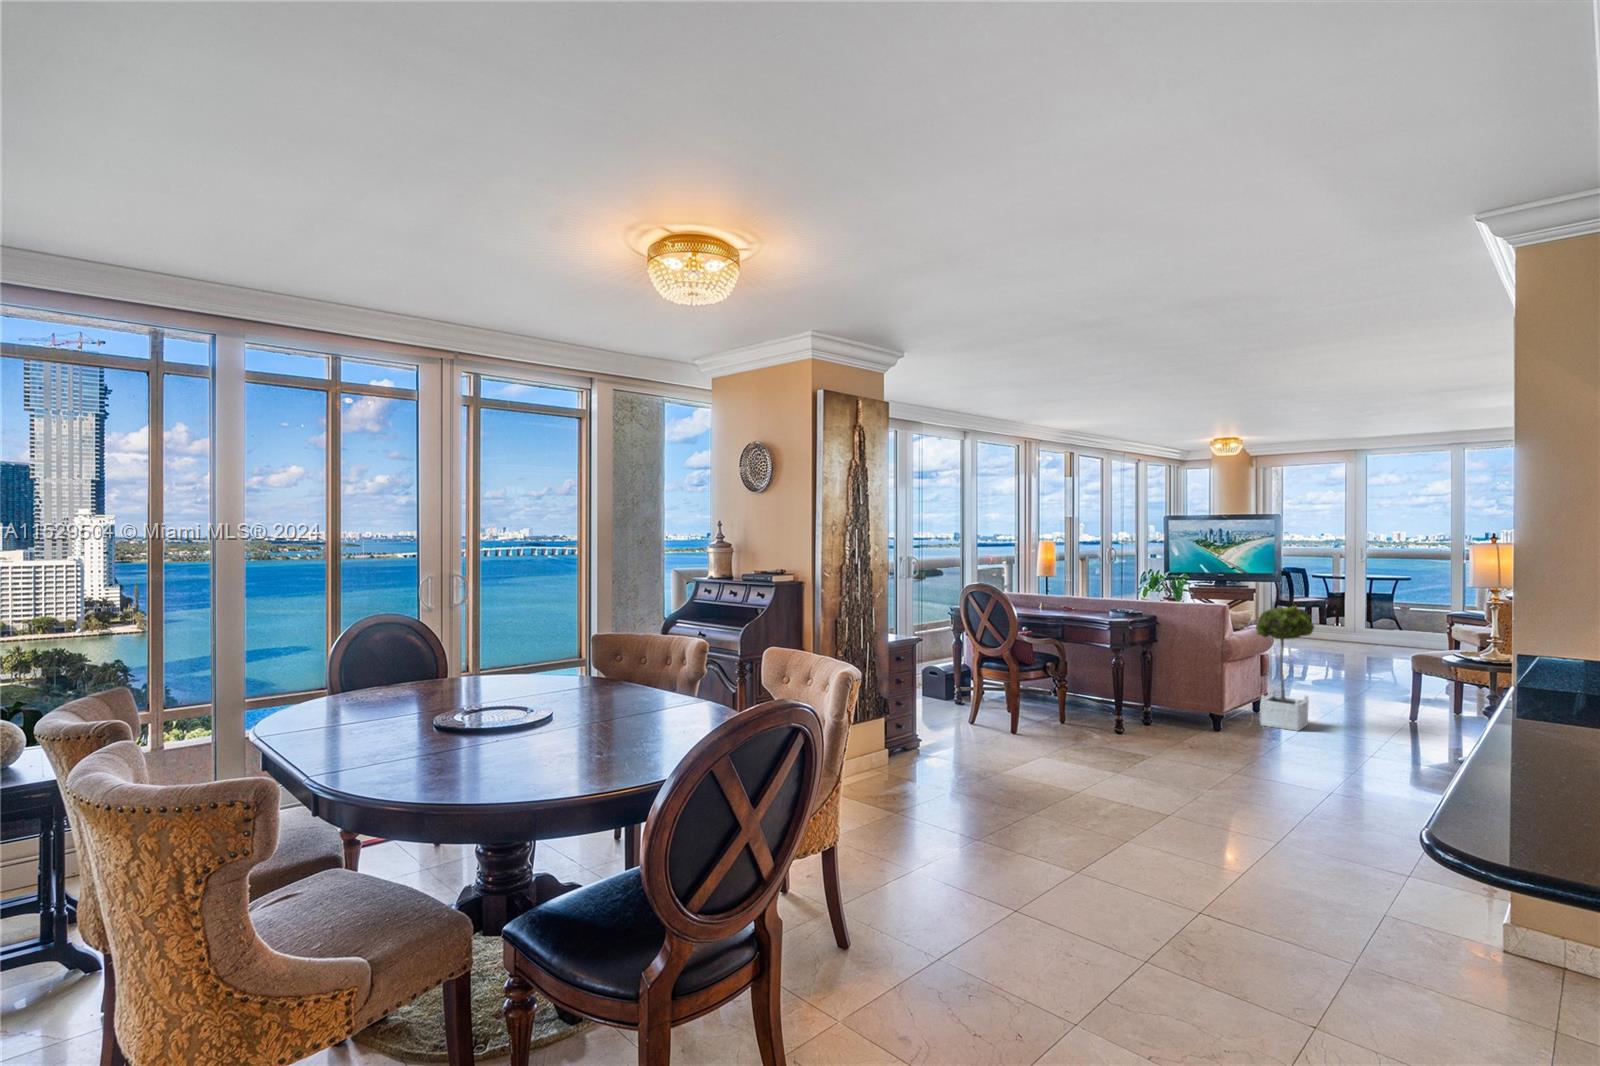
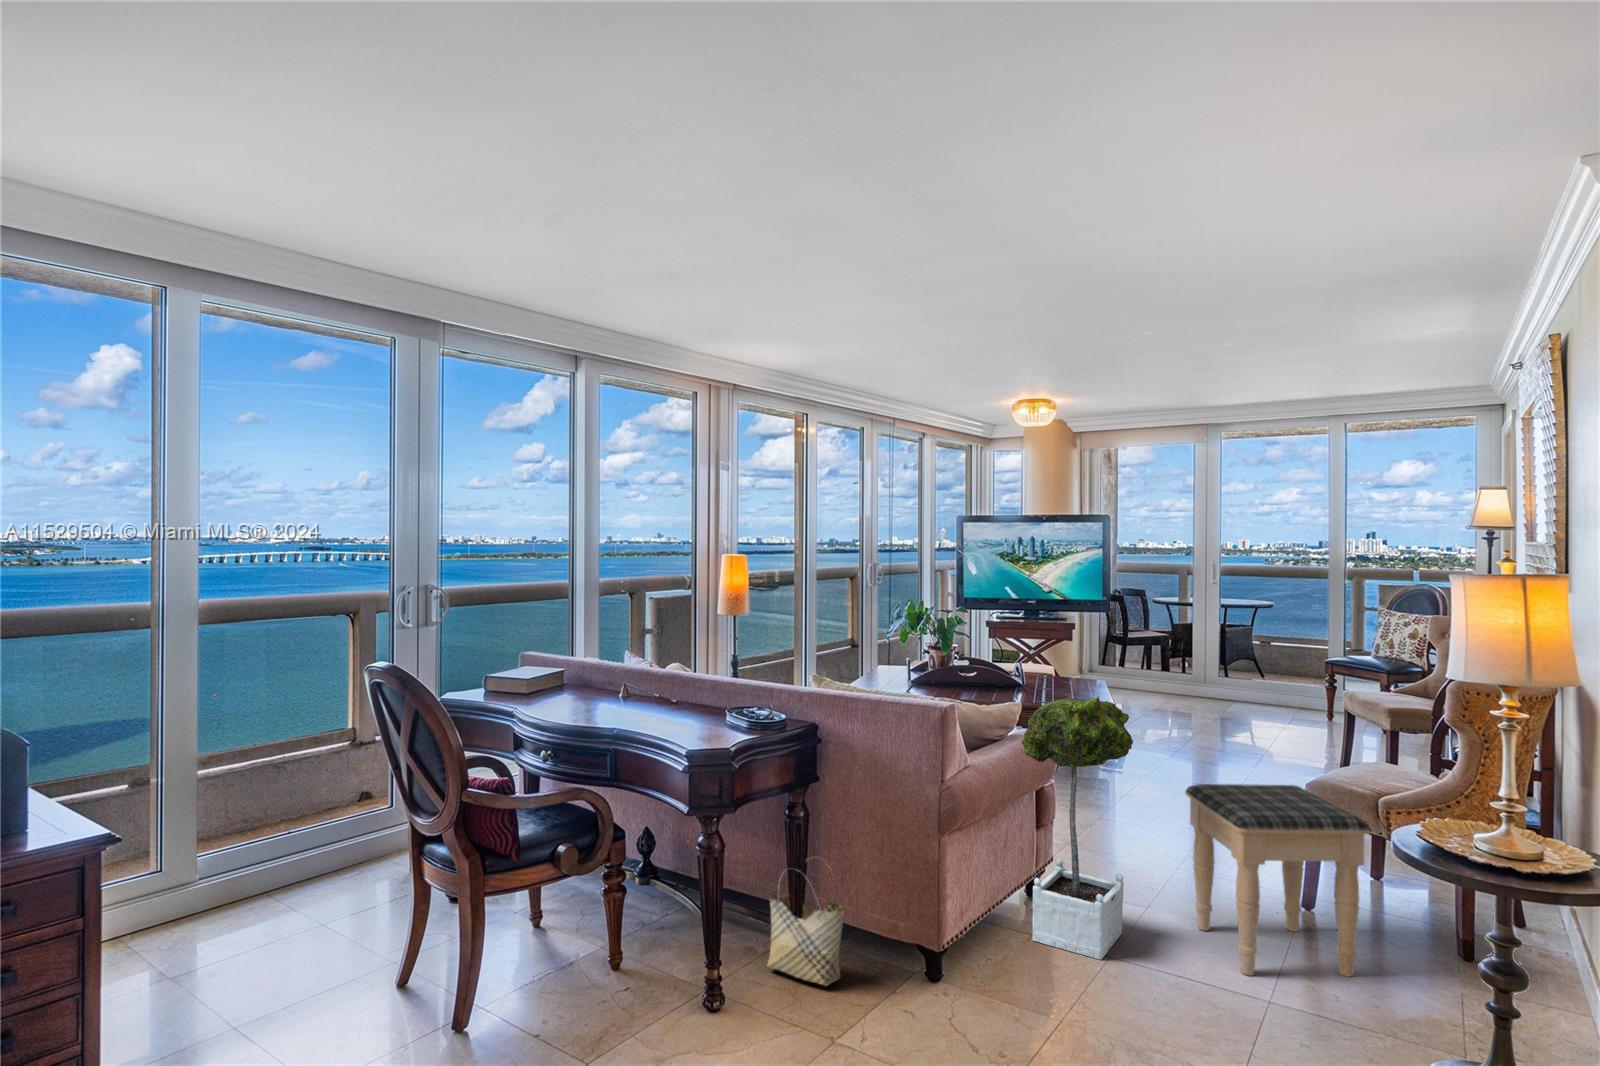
footstool: none [1342,653,1440,739] -> present [1185,784,1370,977]
woven basket: none [1132,678,1173,732] -> present [767,856,845,986]

